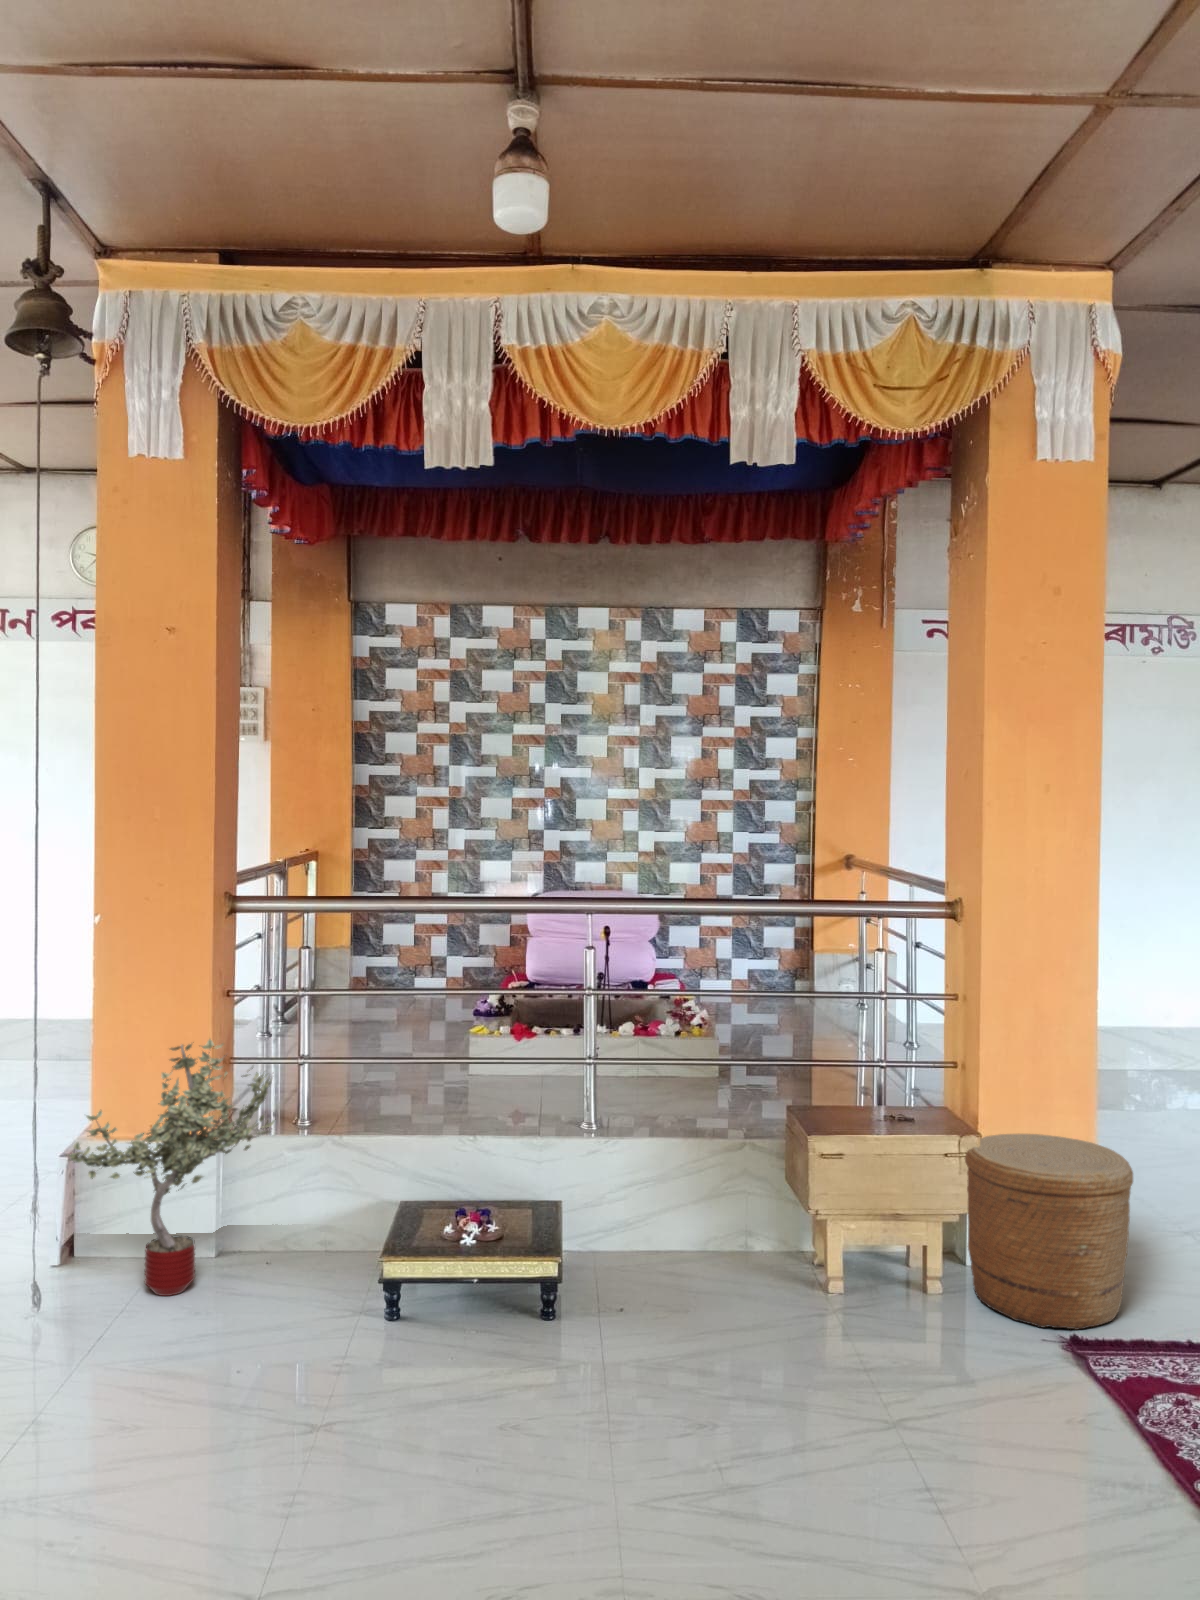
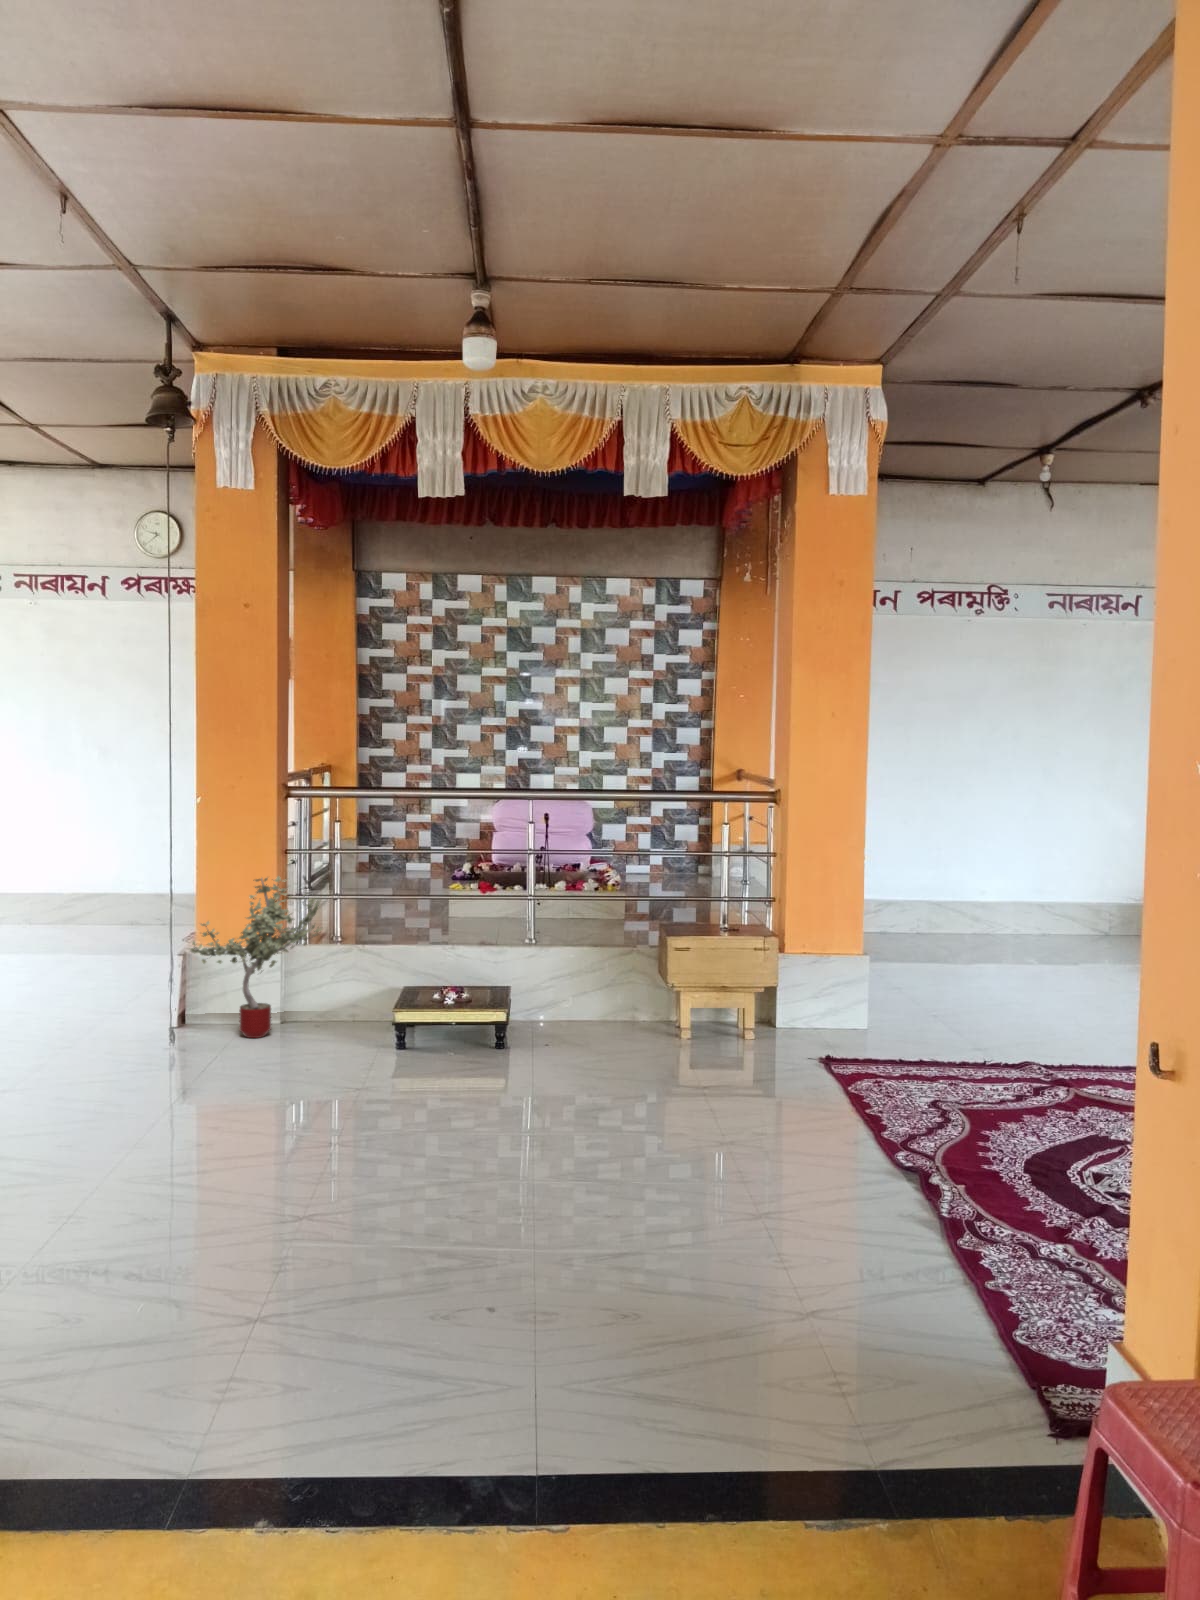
basket: present [965,1134,1133,1330] -> none [770,940,872,1053]

